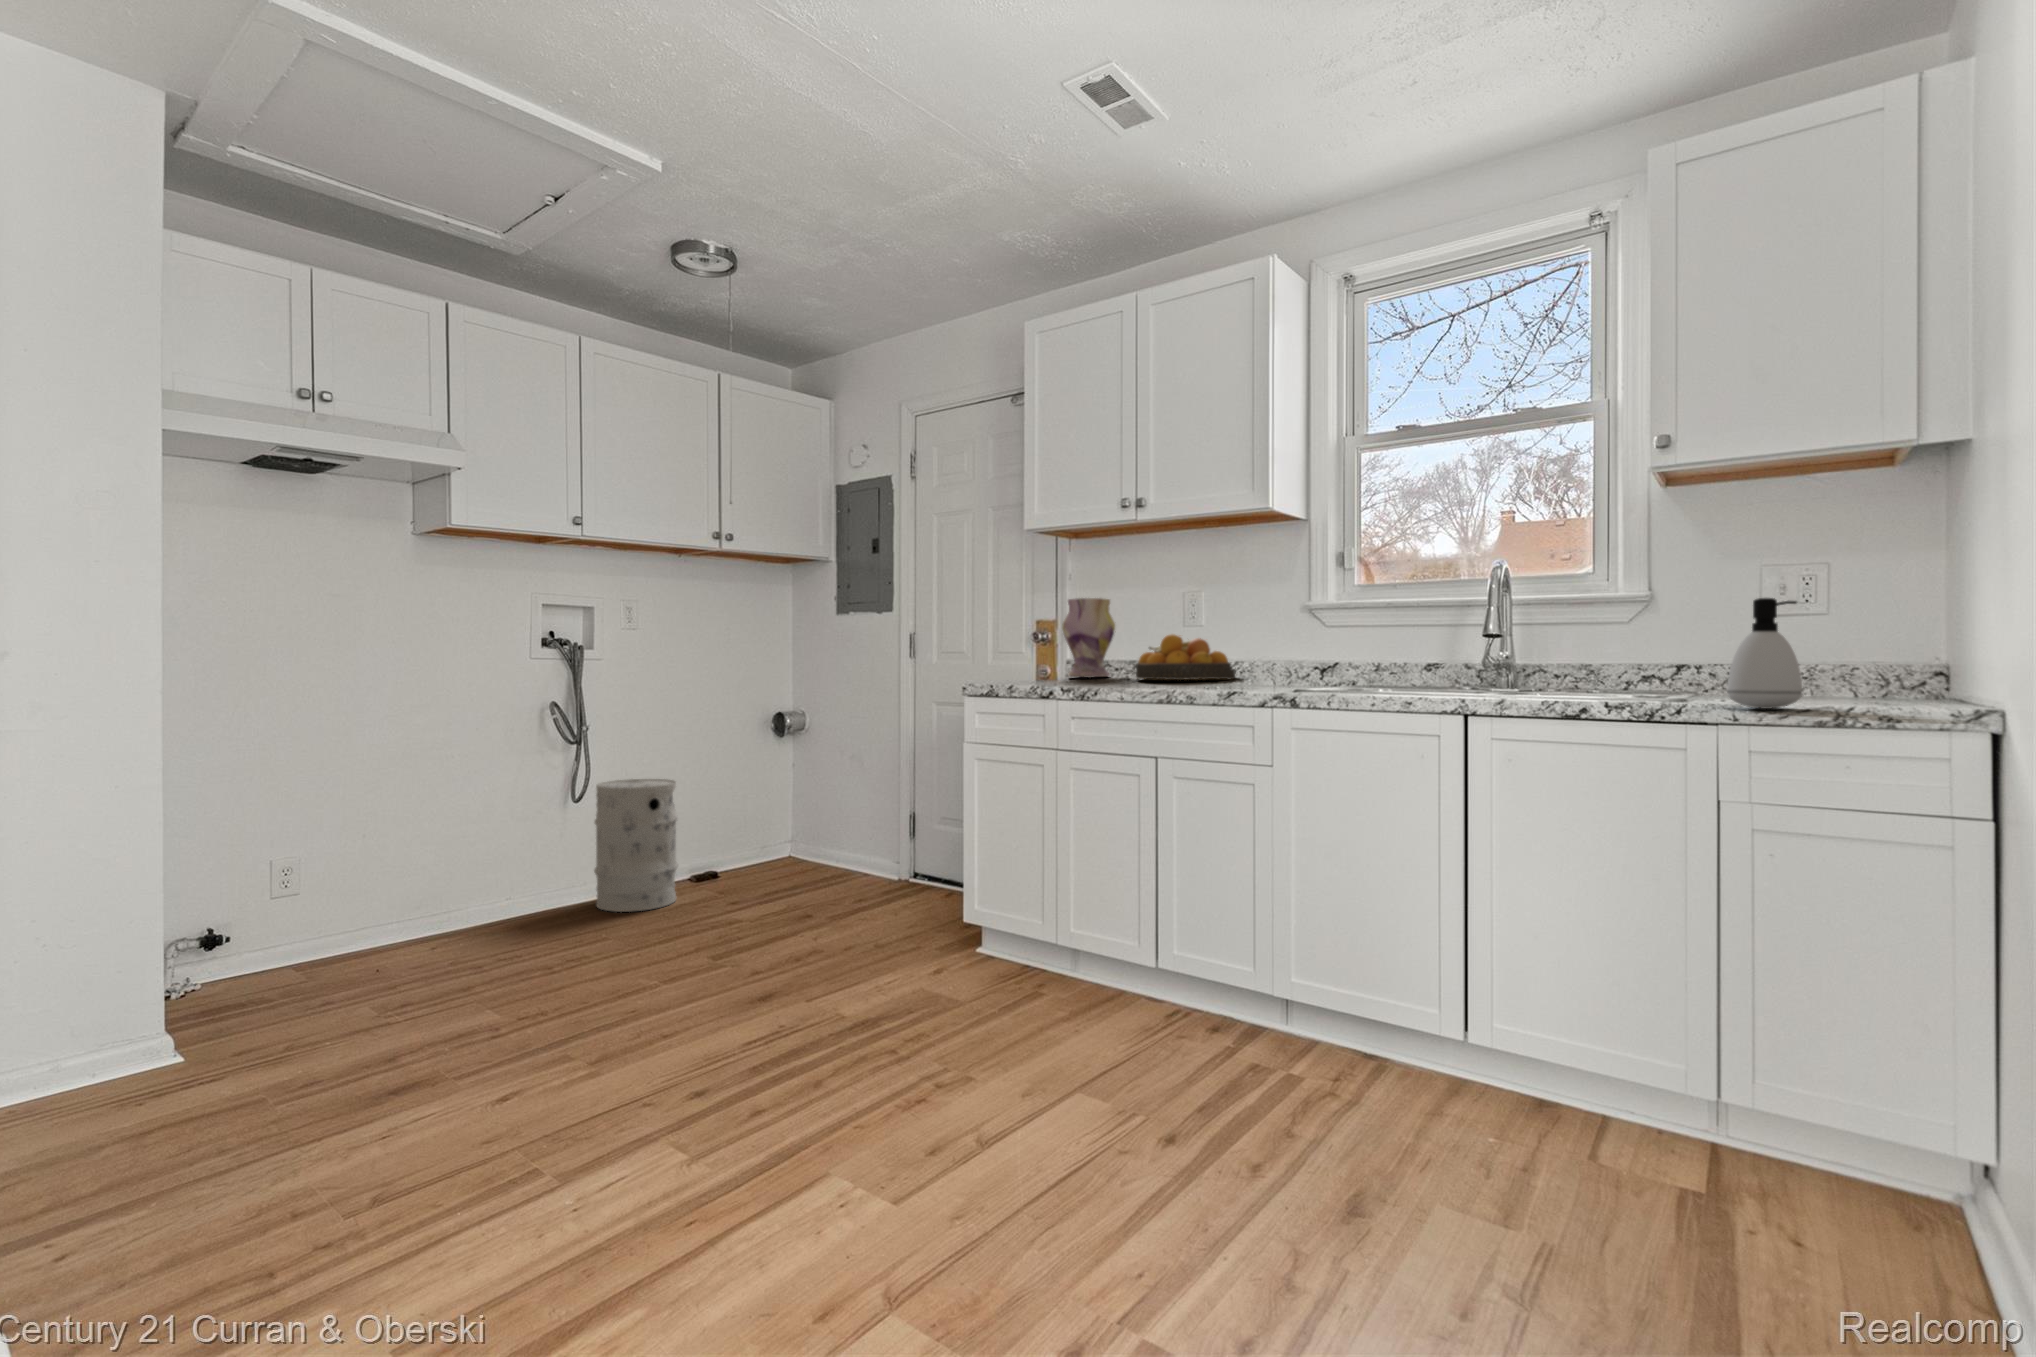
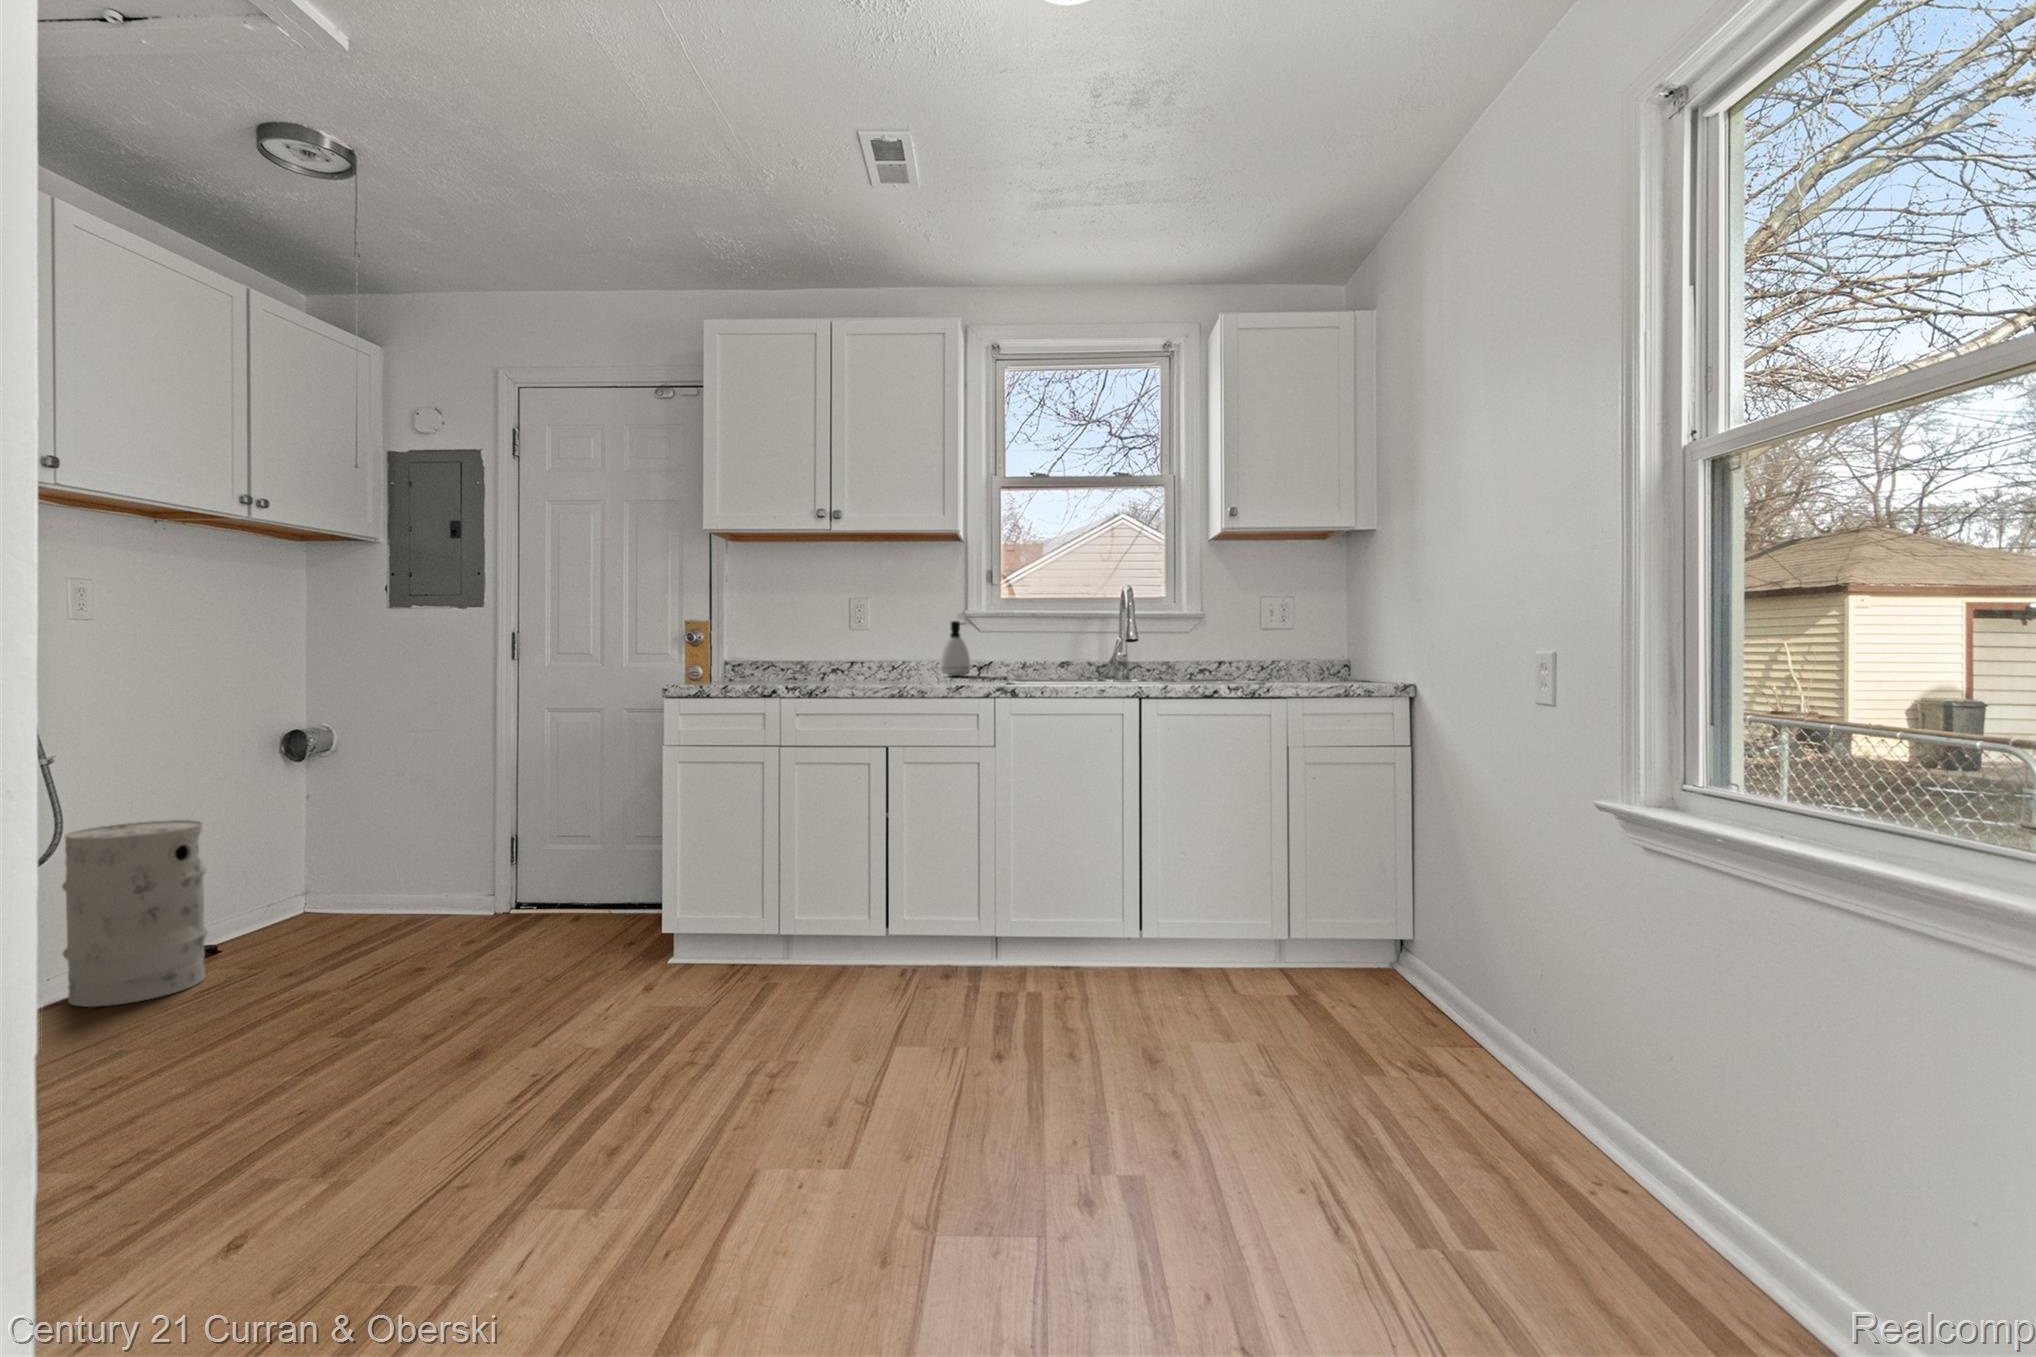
vase: present [1062,598,1115,678] -> none [724,601,776,676]
soap dispenser: present [1727,598,1802,709] -> present [941,621,970,676]
fruit bowl: present [1136,634,1235,680] -> none [811,637,900,677]

